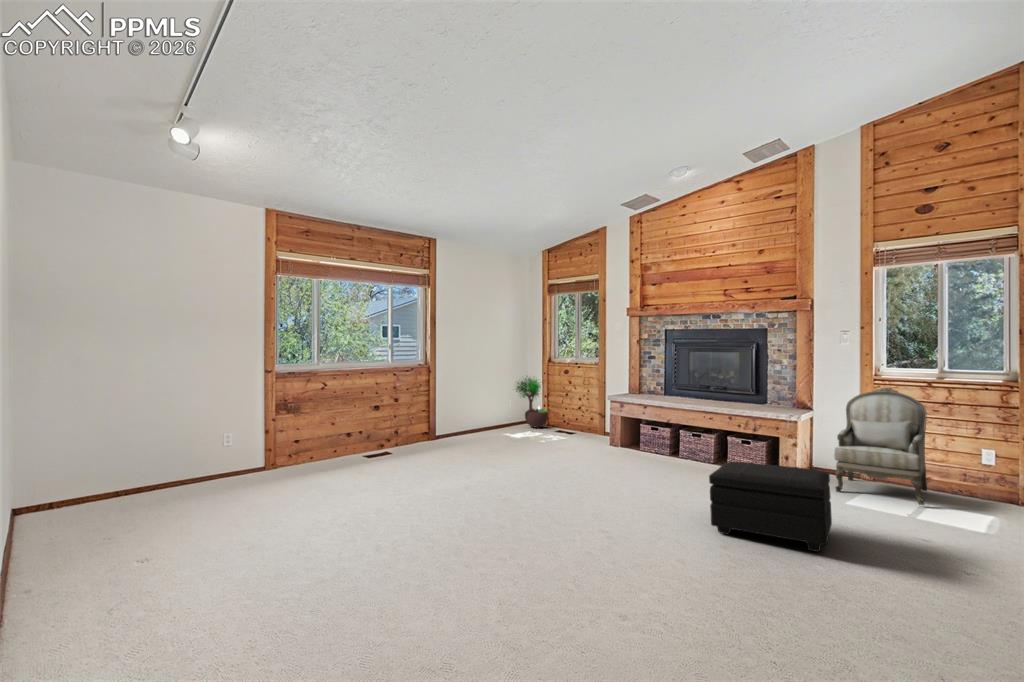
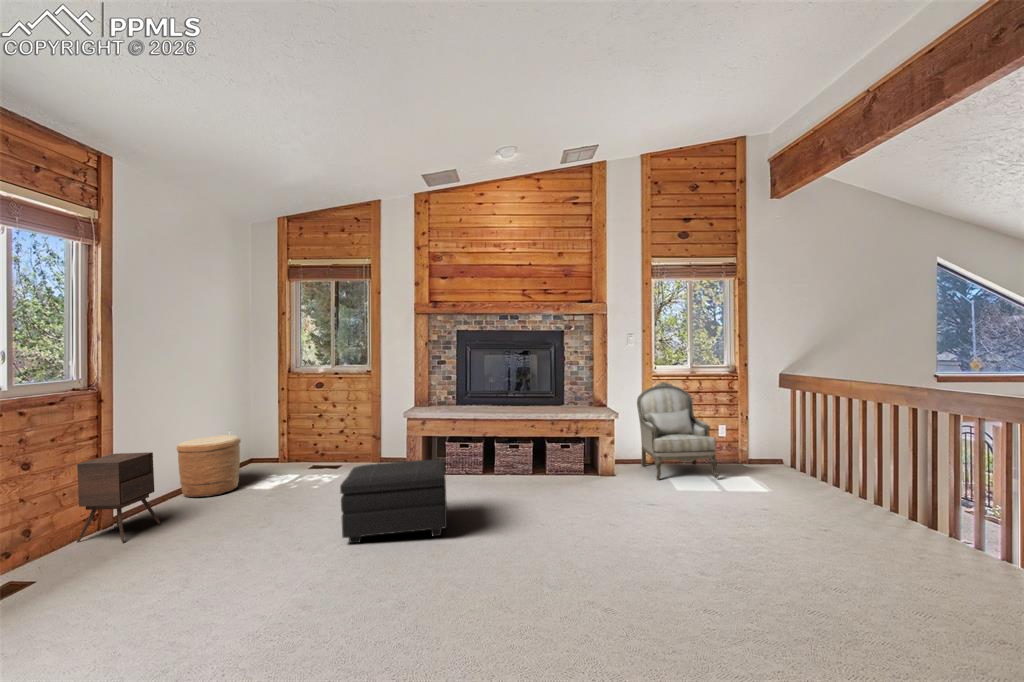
potted tree: present [516,378,548,428] -> none [235,389,290,467]
woven basket: none [473,400,507,436] -> present [177,435,241,497]
side table: none [417,401,452,447] -> present [77,452,160,543]
footstool: present [709,462,832,552] -> present [340,460,447,543]

